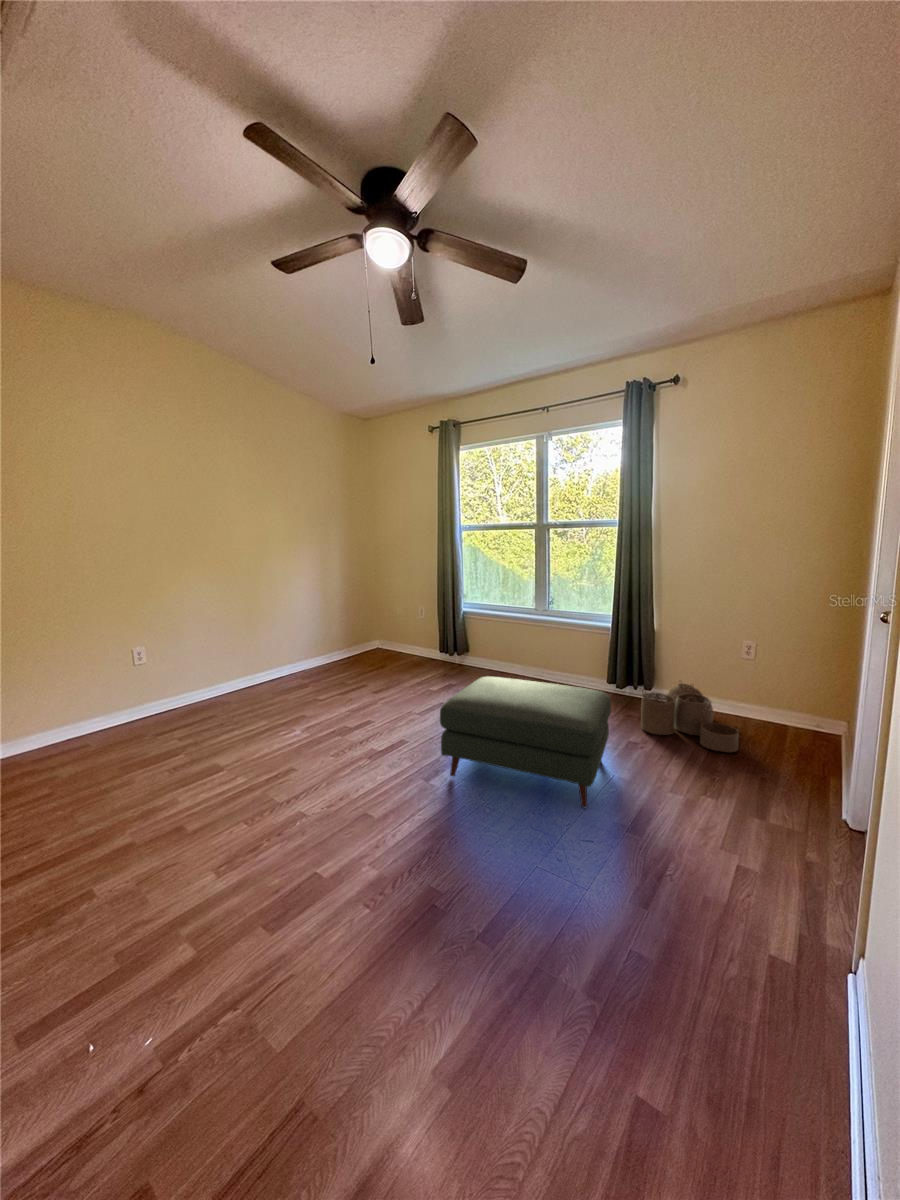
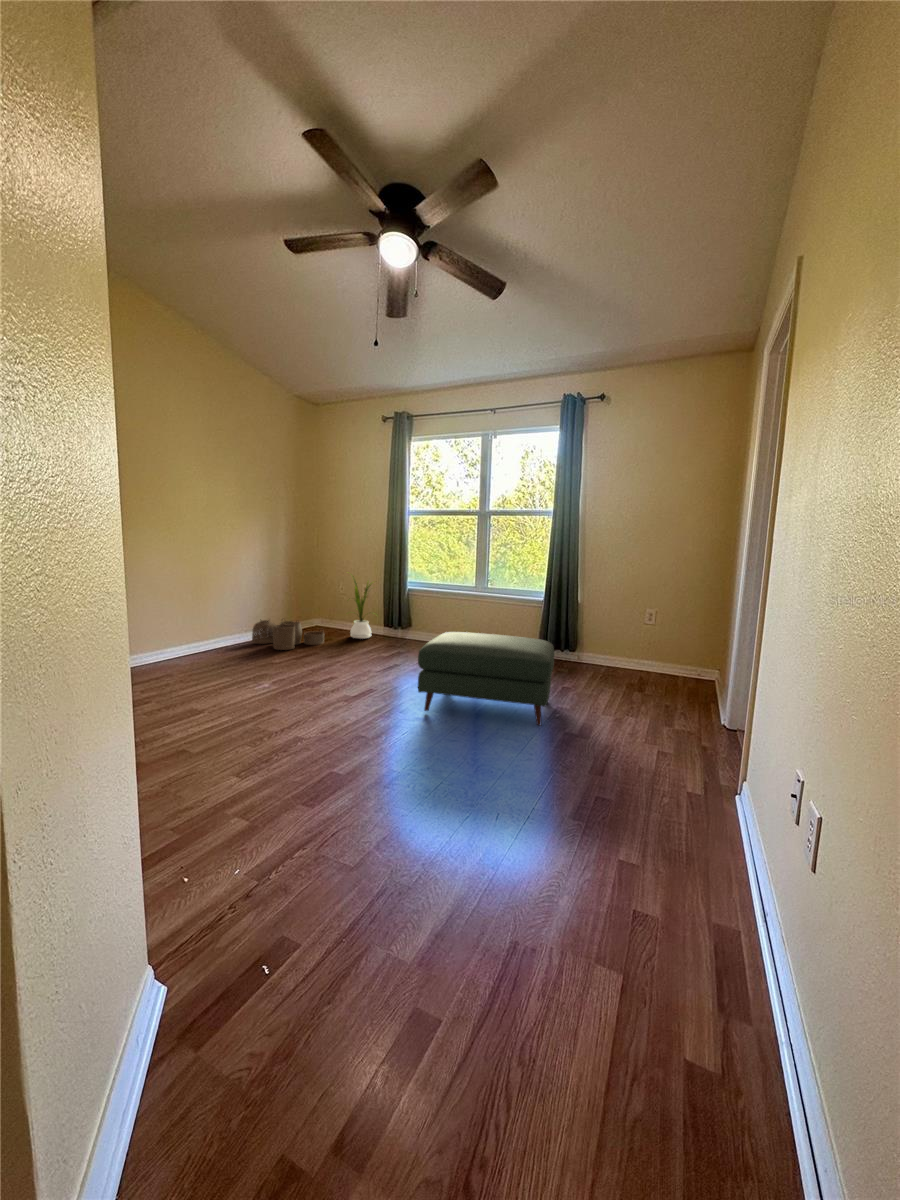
house plant: none [399,593,432,664] -> present [350,578,376,639]
woven basket: present [641,683,740,752] -> present [252,619,324,650]

